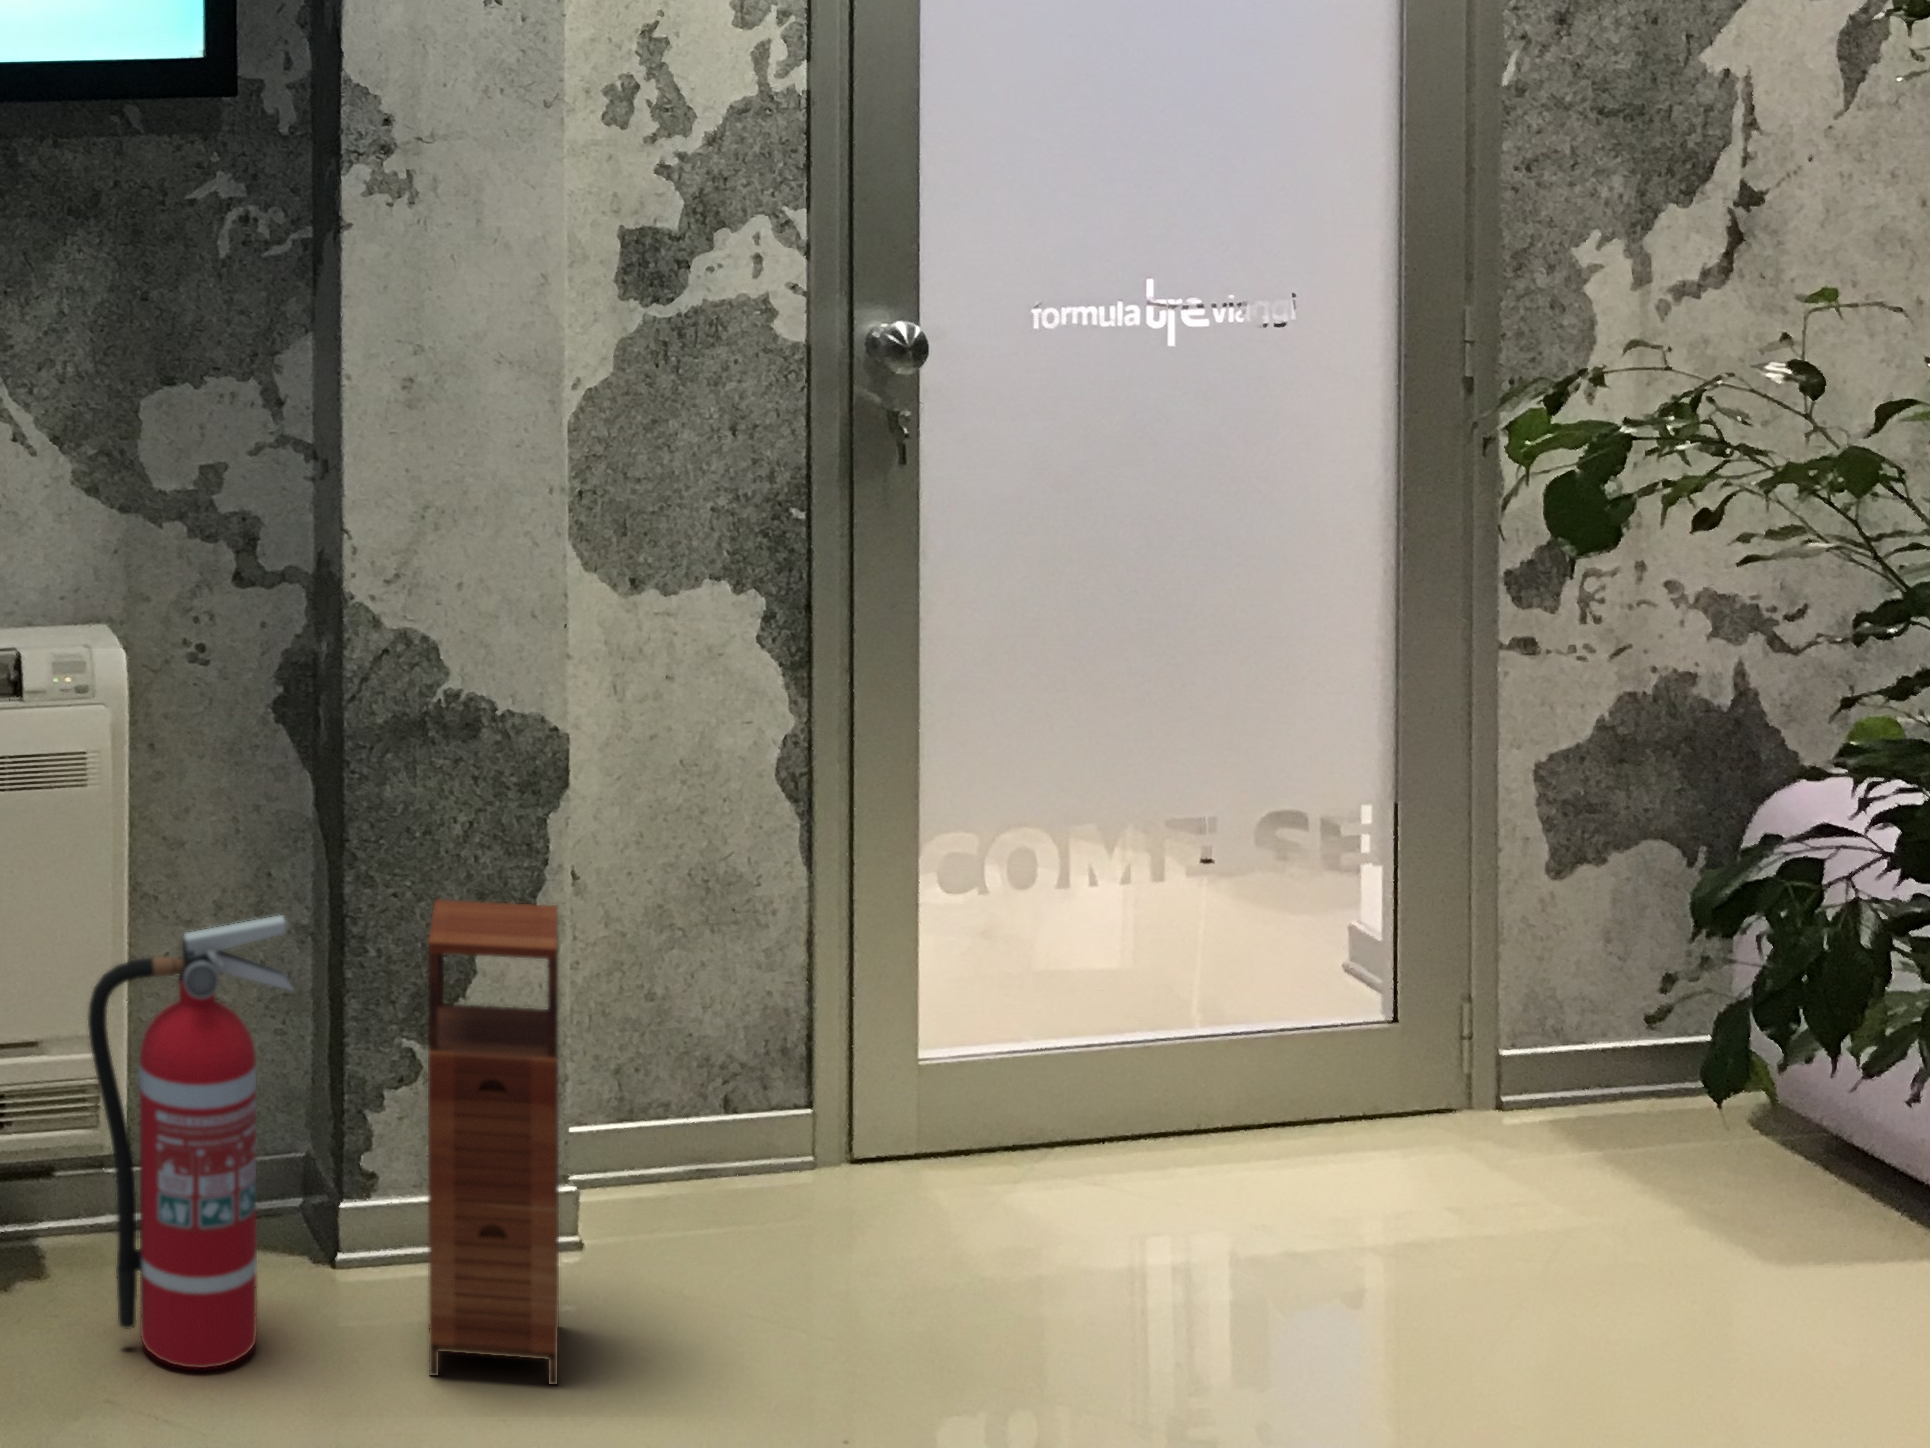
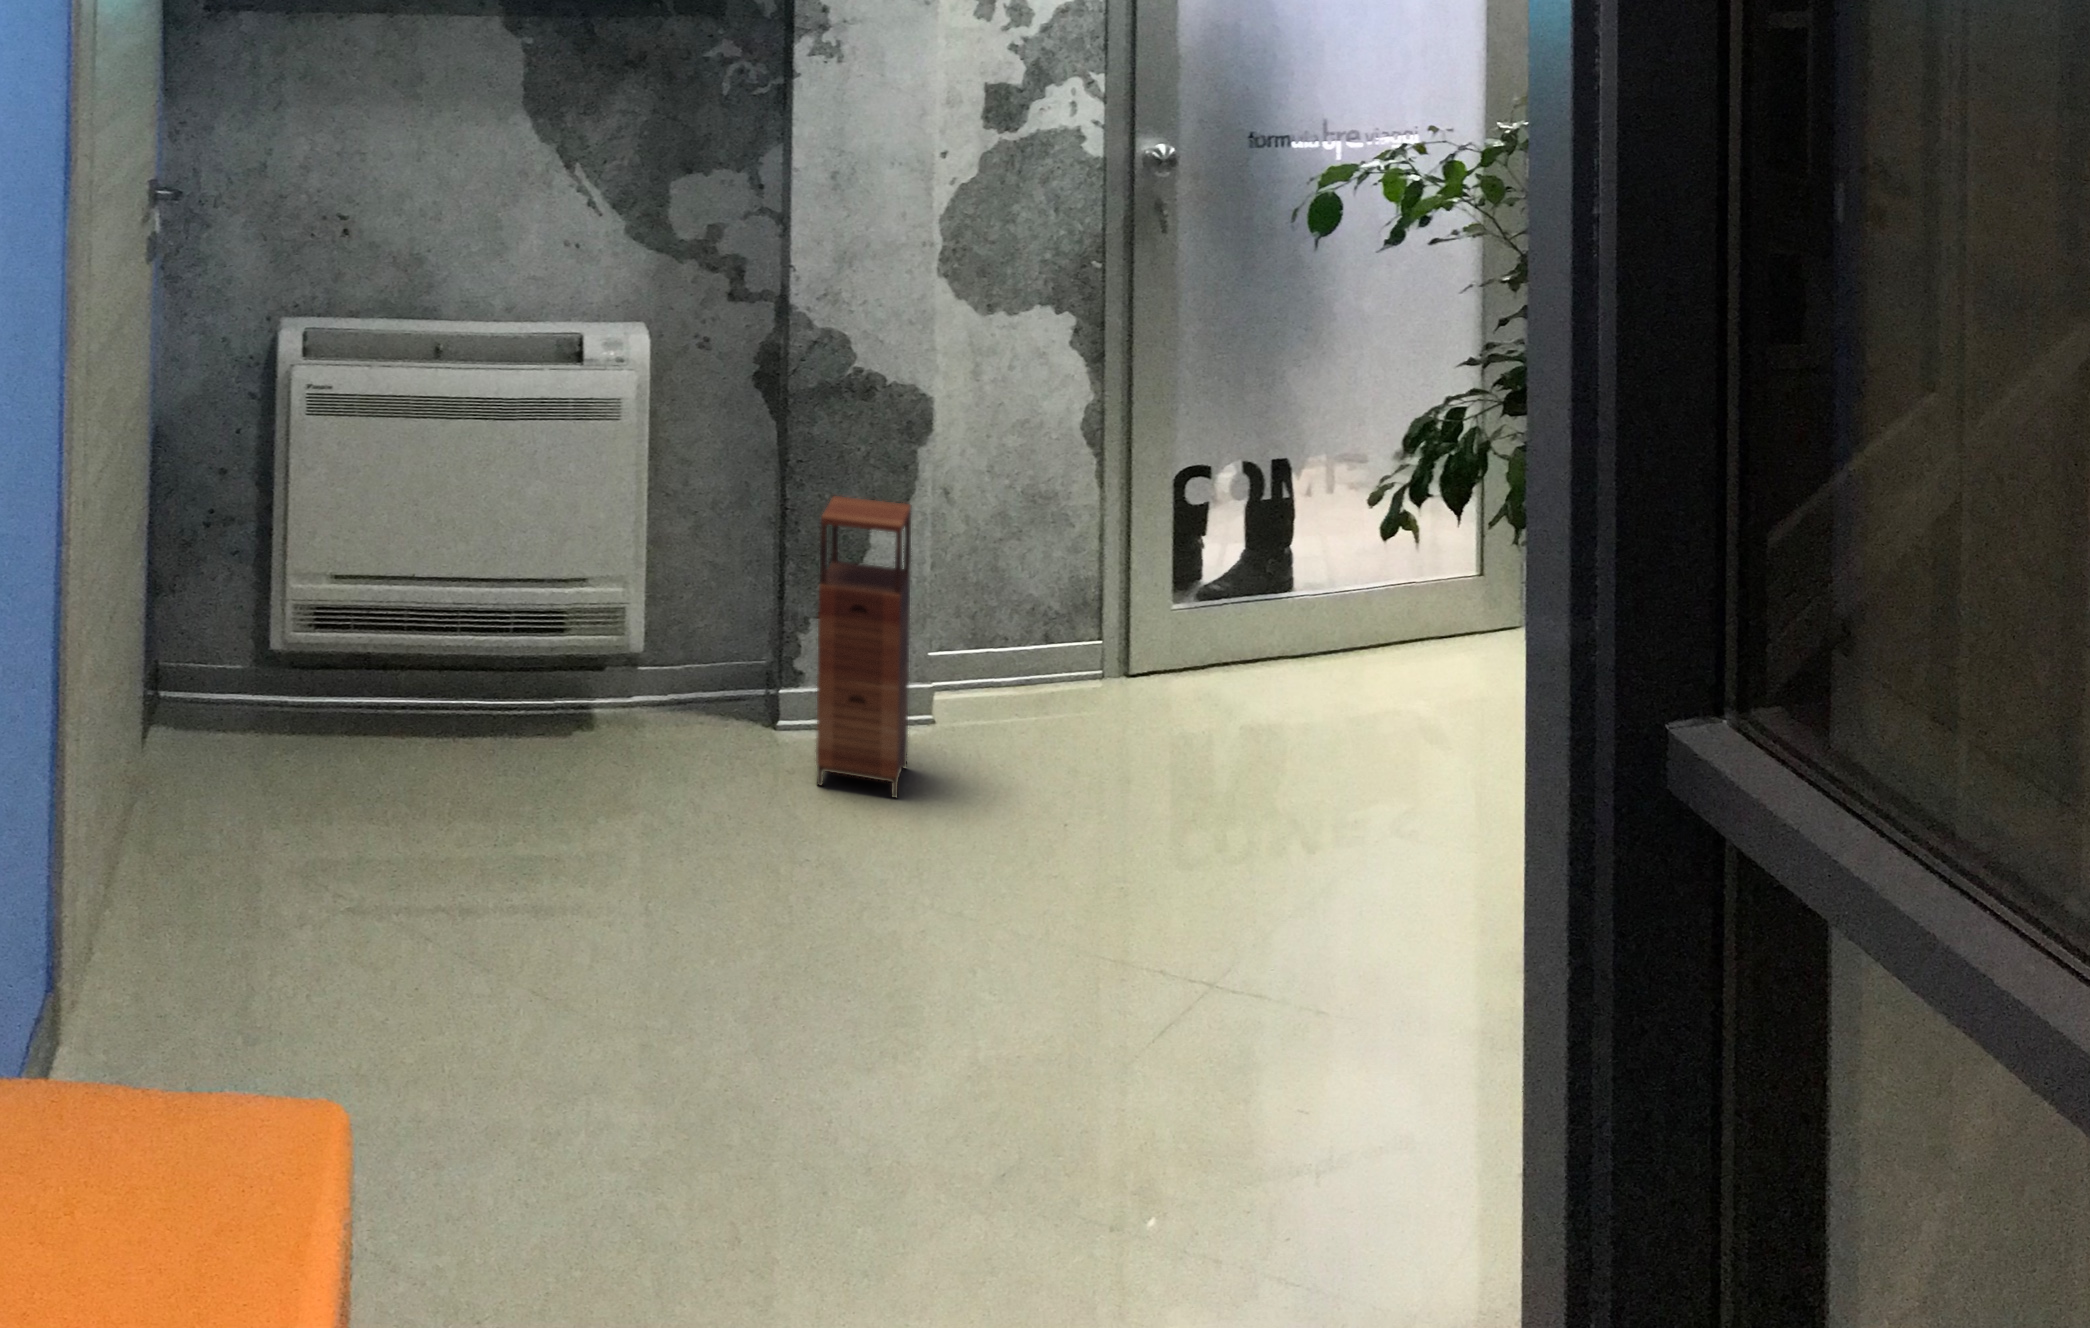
fire extinguisher: present [88,916,292,1368] -> none [611,497,739,767]

